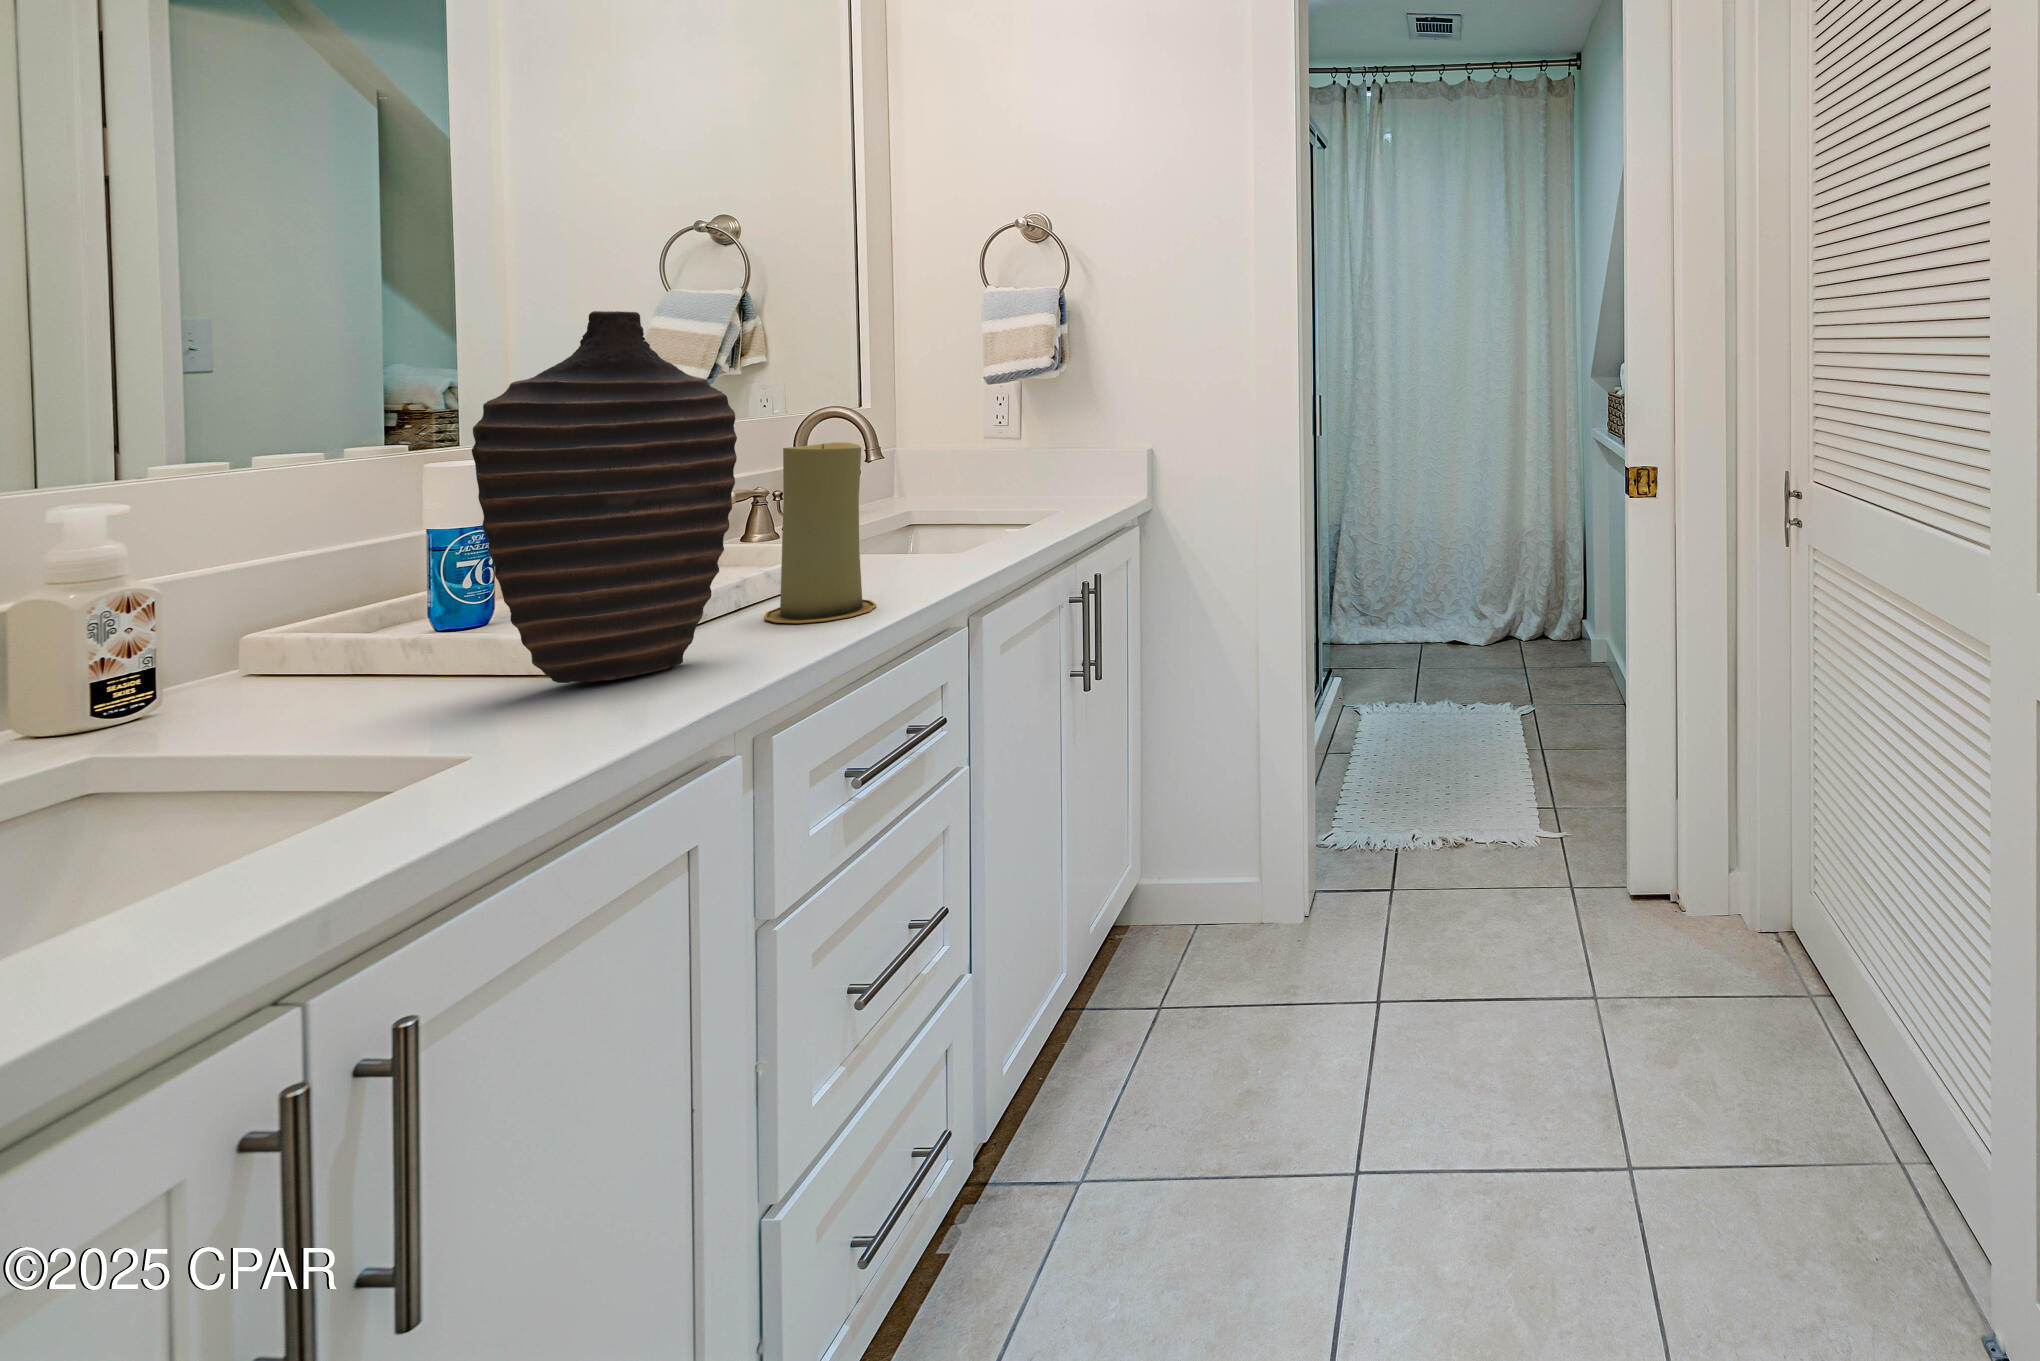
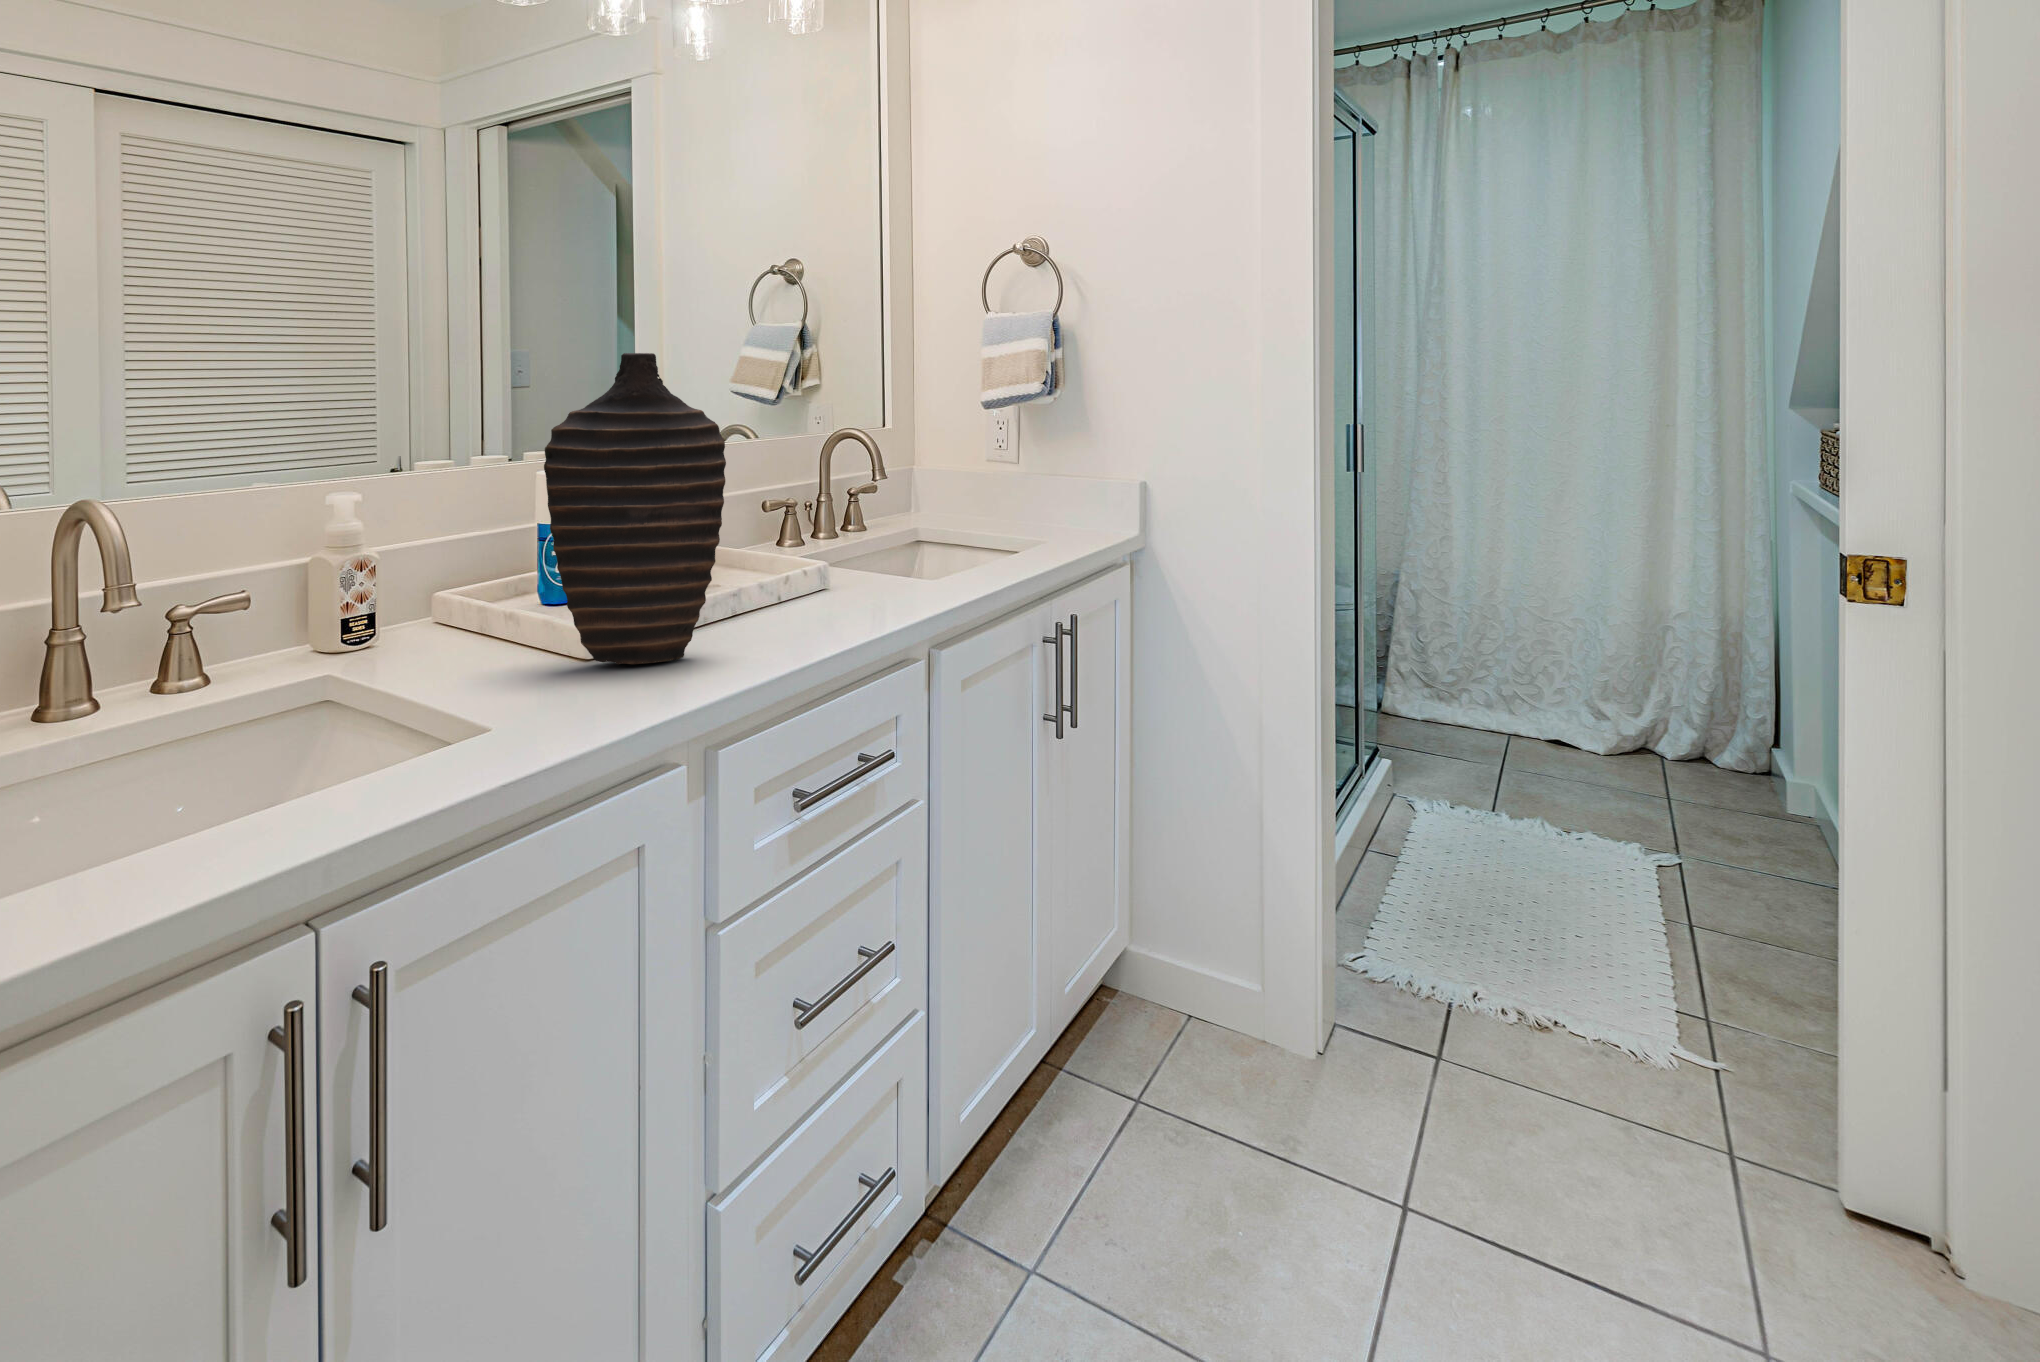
candle: present [764,442,876,623] -> none [756,469,846,634]

